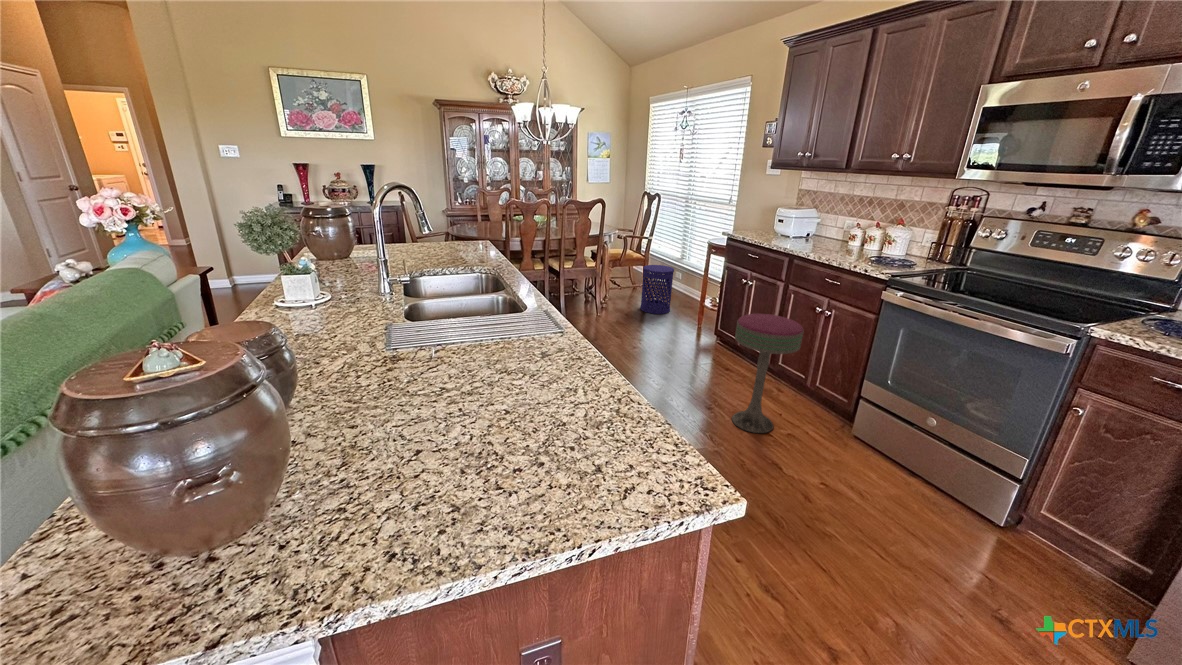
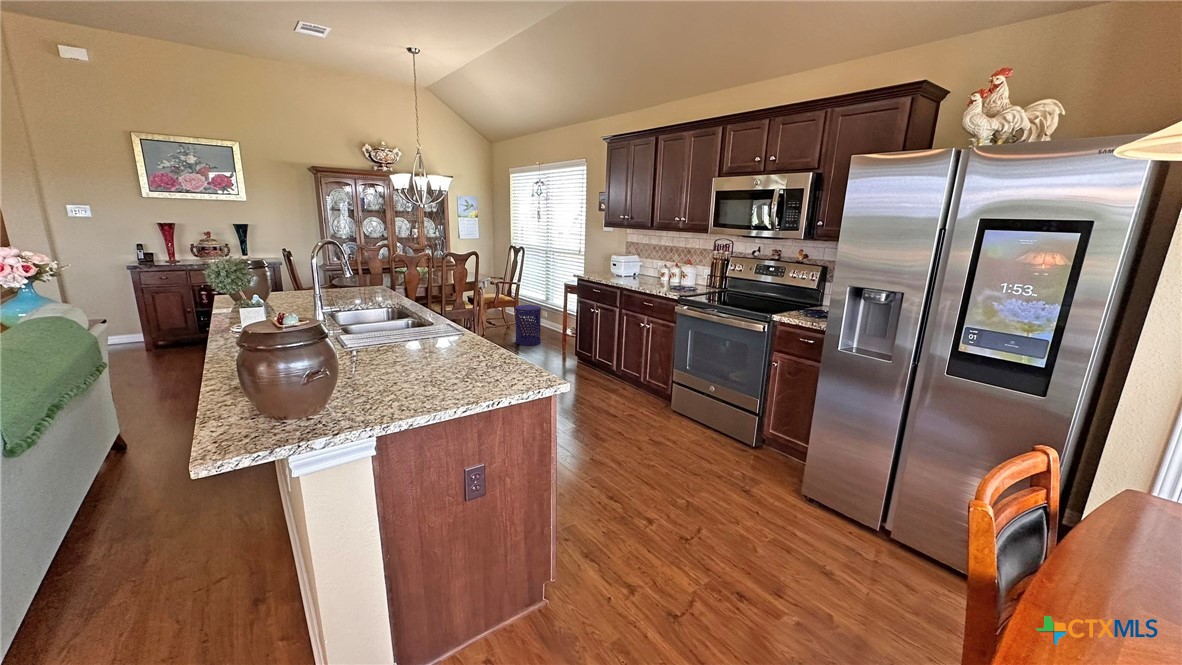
bar stool: present [732,314,804,433] -> none [585,330,630,417]

